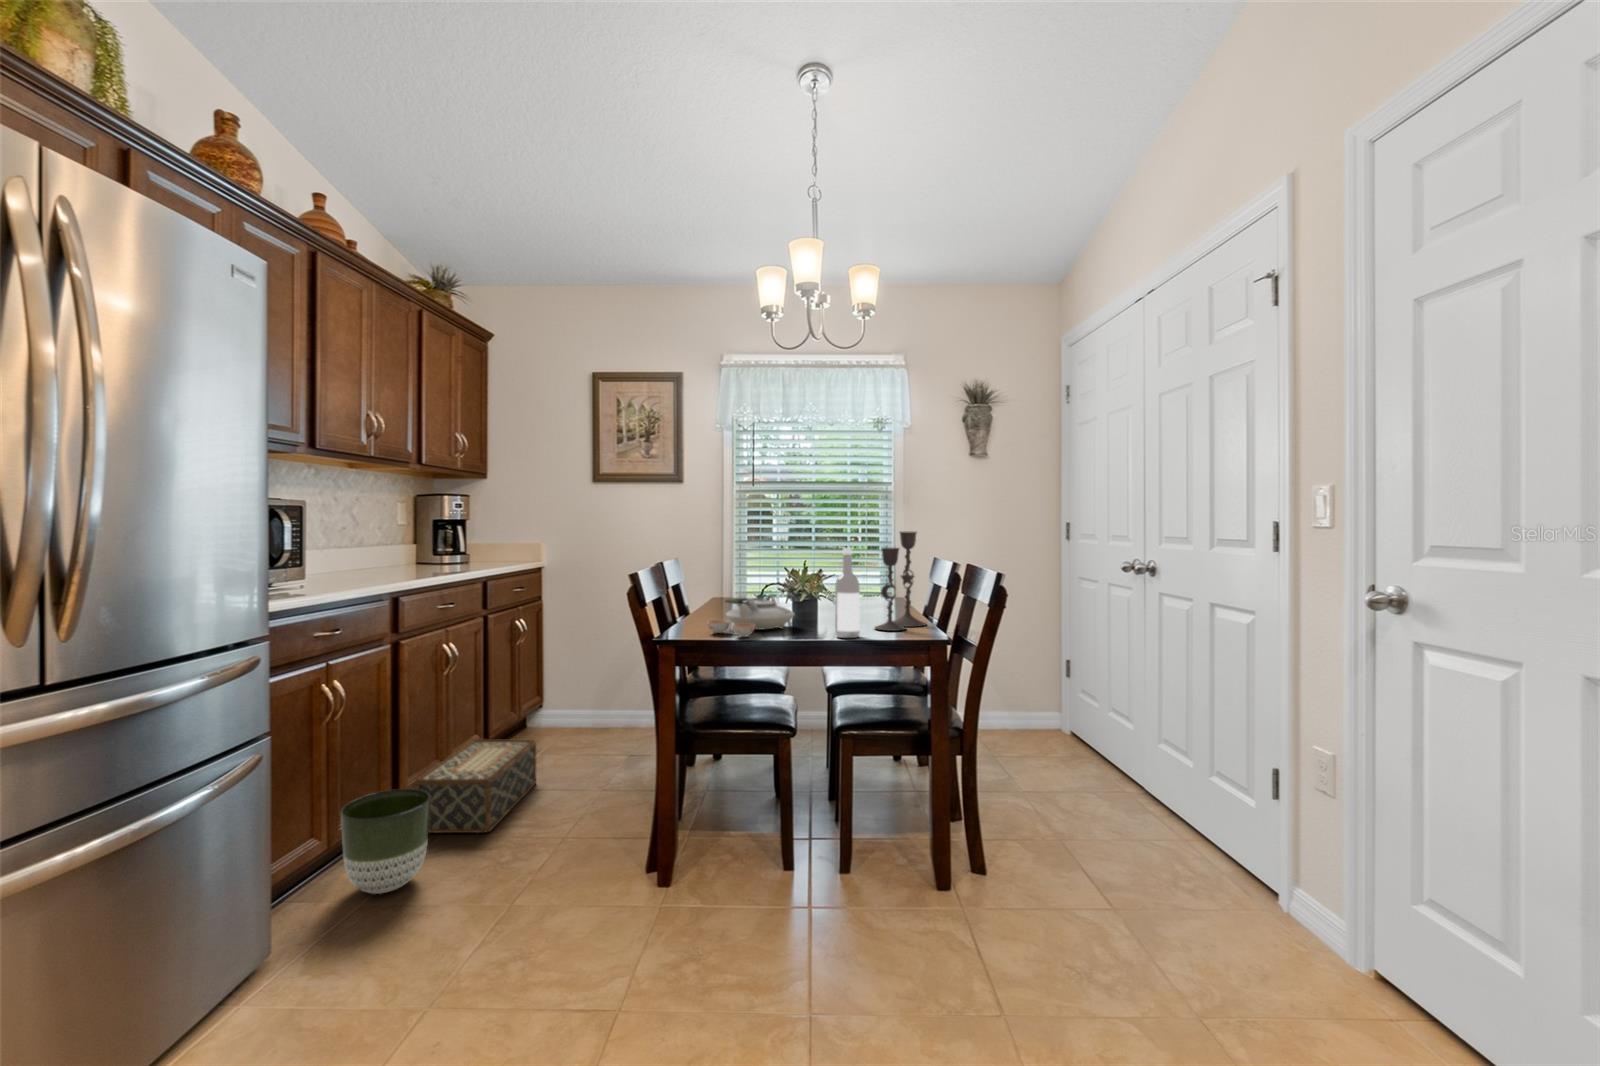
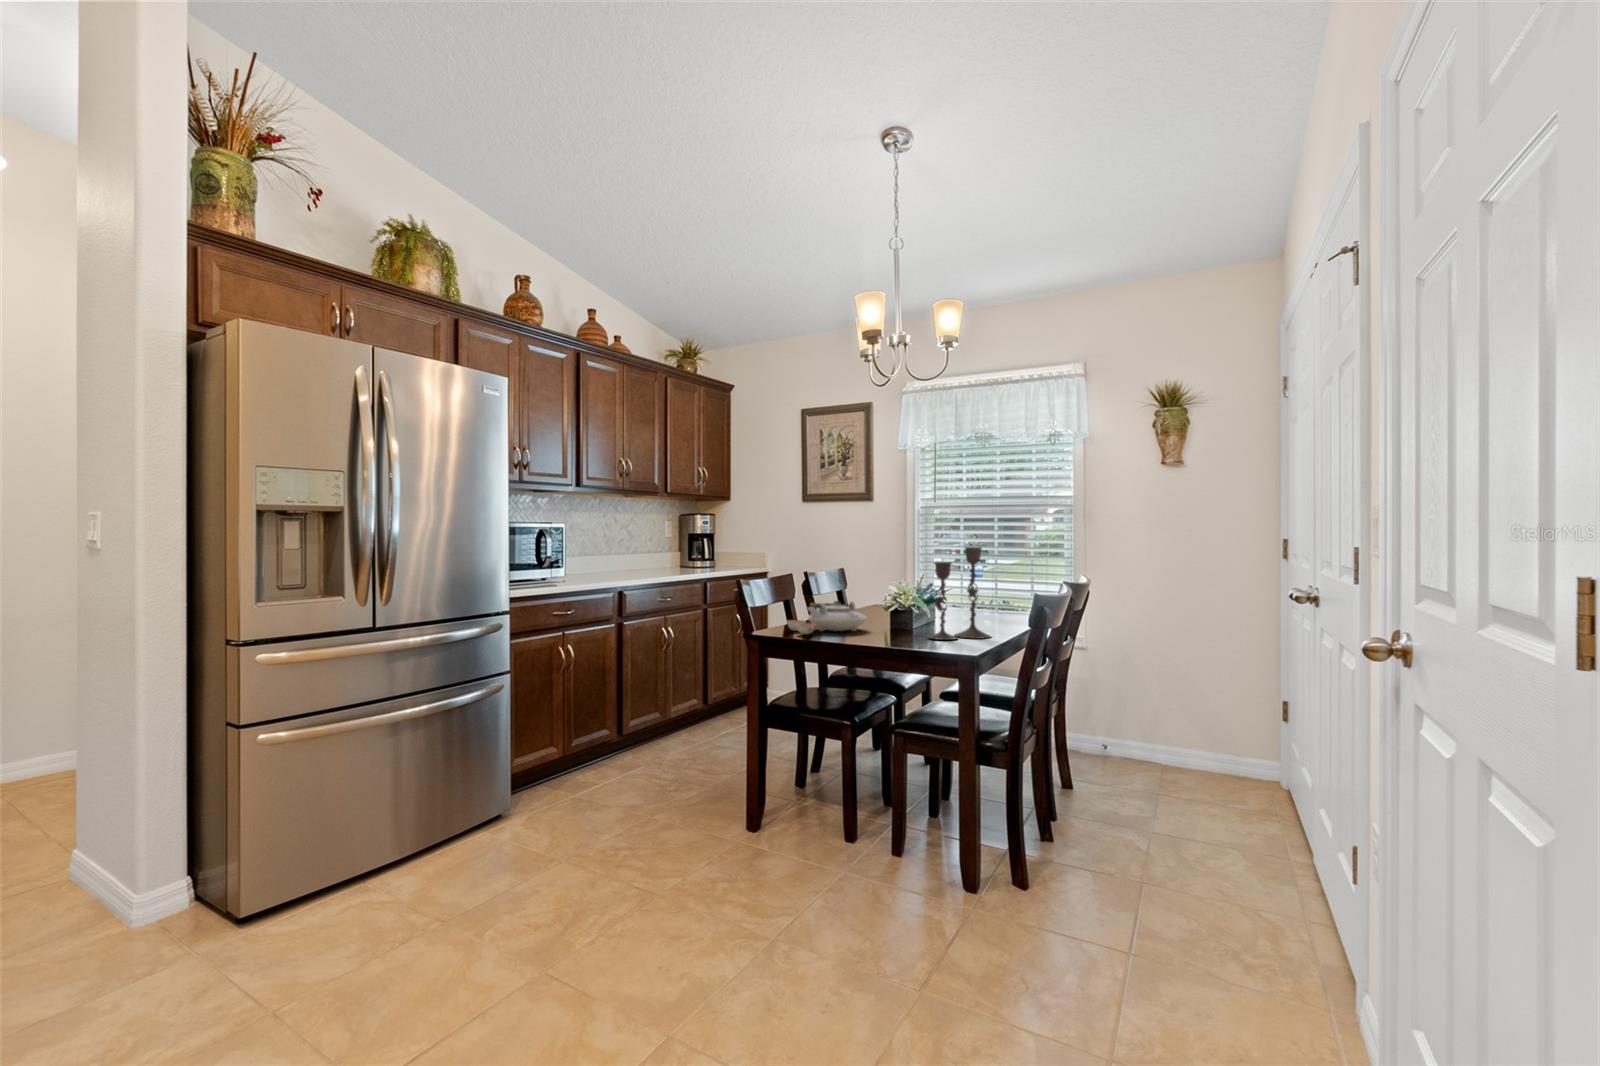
wine bottle: present [835,548,860,638] -> none [874,561,896,642]
woven basket: present [413,740,536,833] -> none [620,705,720,770]
planter: present [341,789,430,894] -> none [555,724,610,790]

